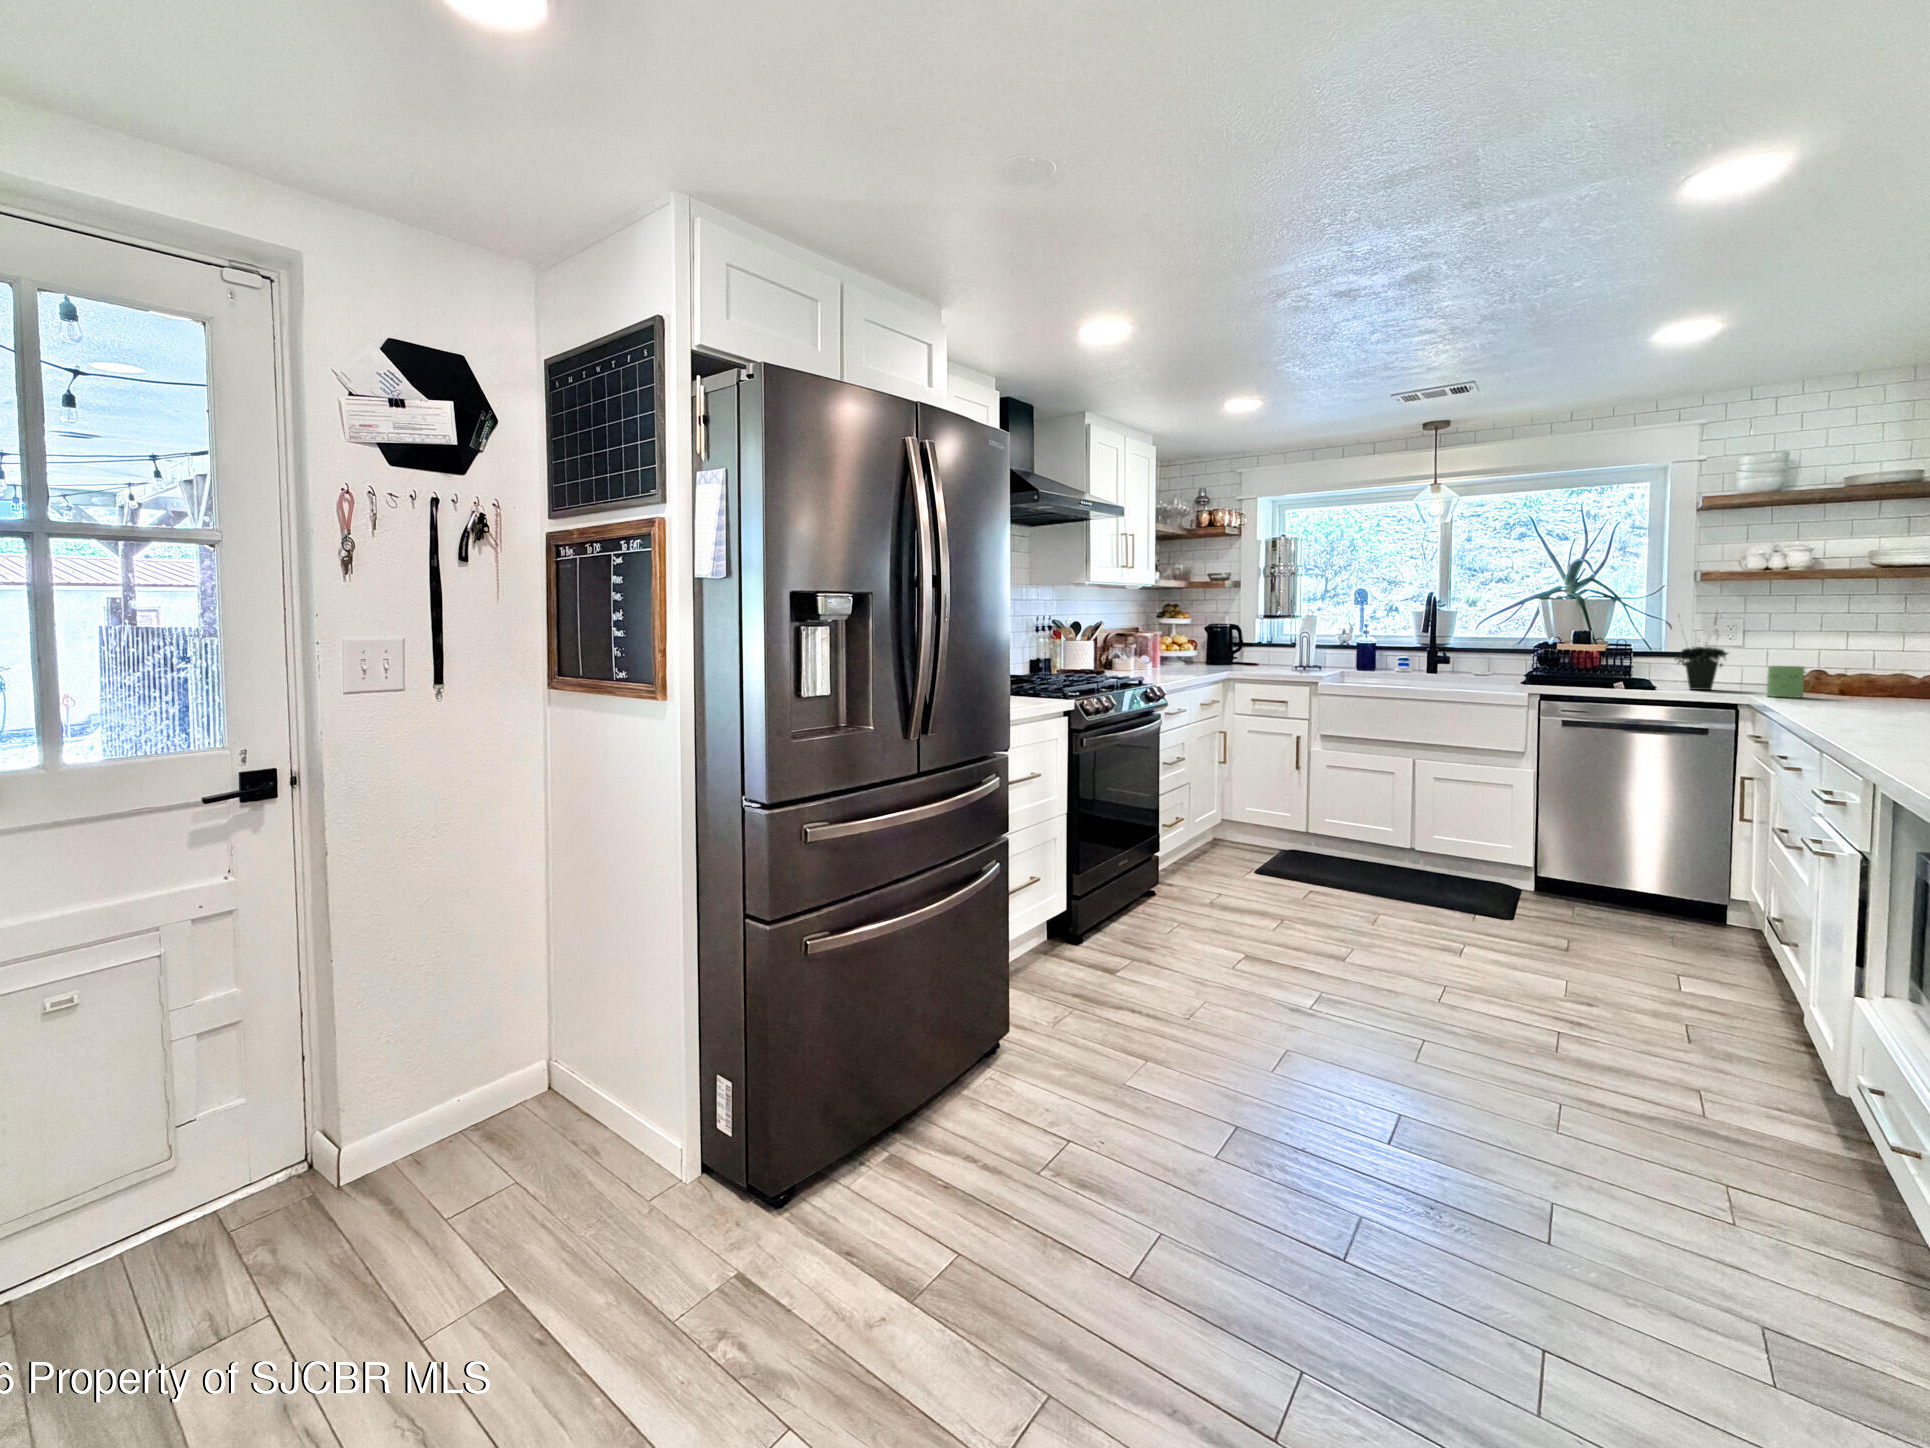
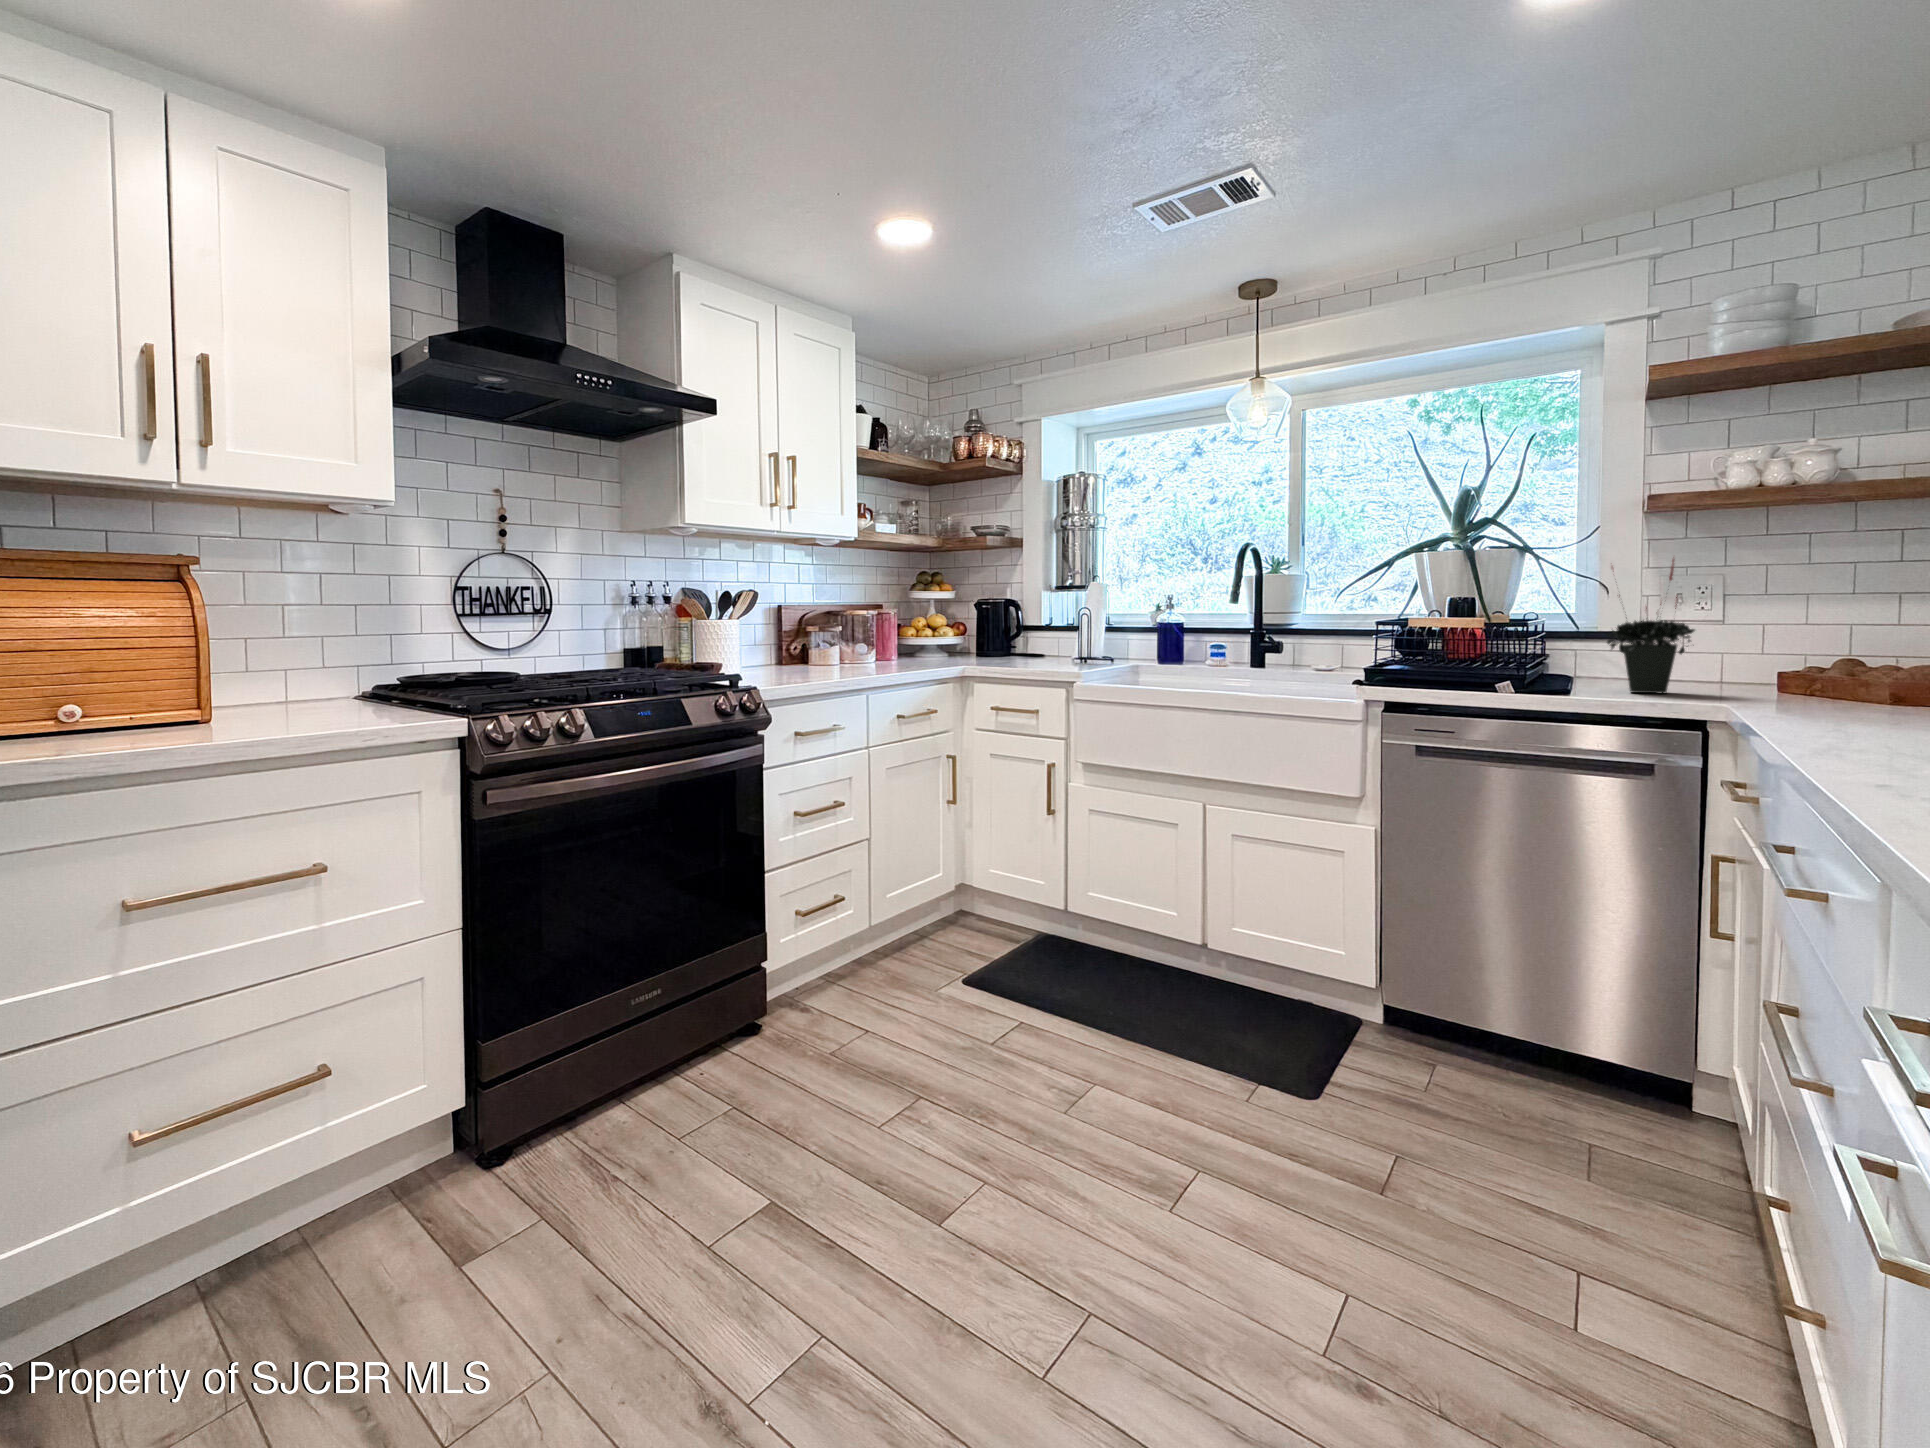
mug: present [1767,666,1813,698] -> none [1758,650,1844,708]

